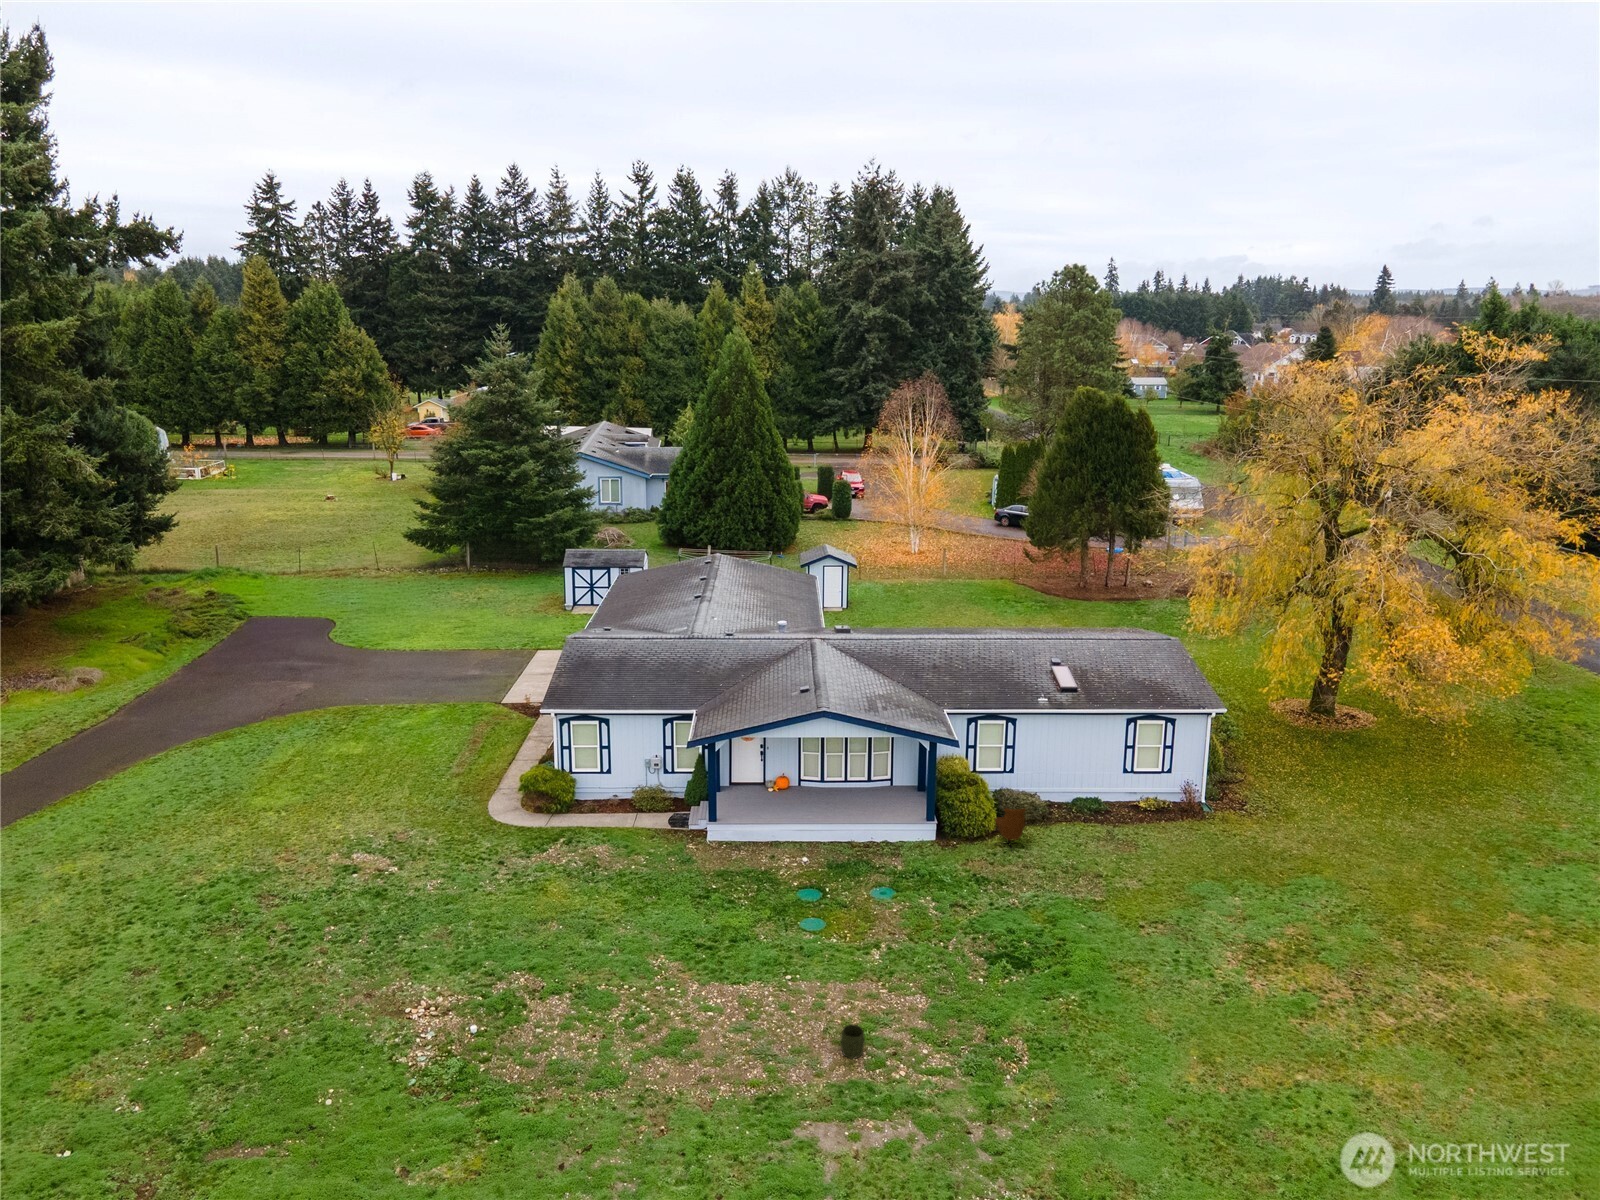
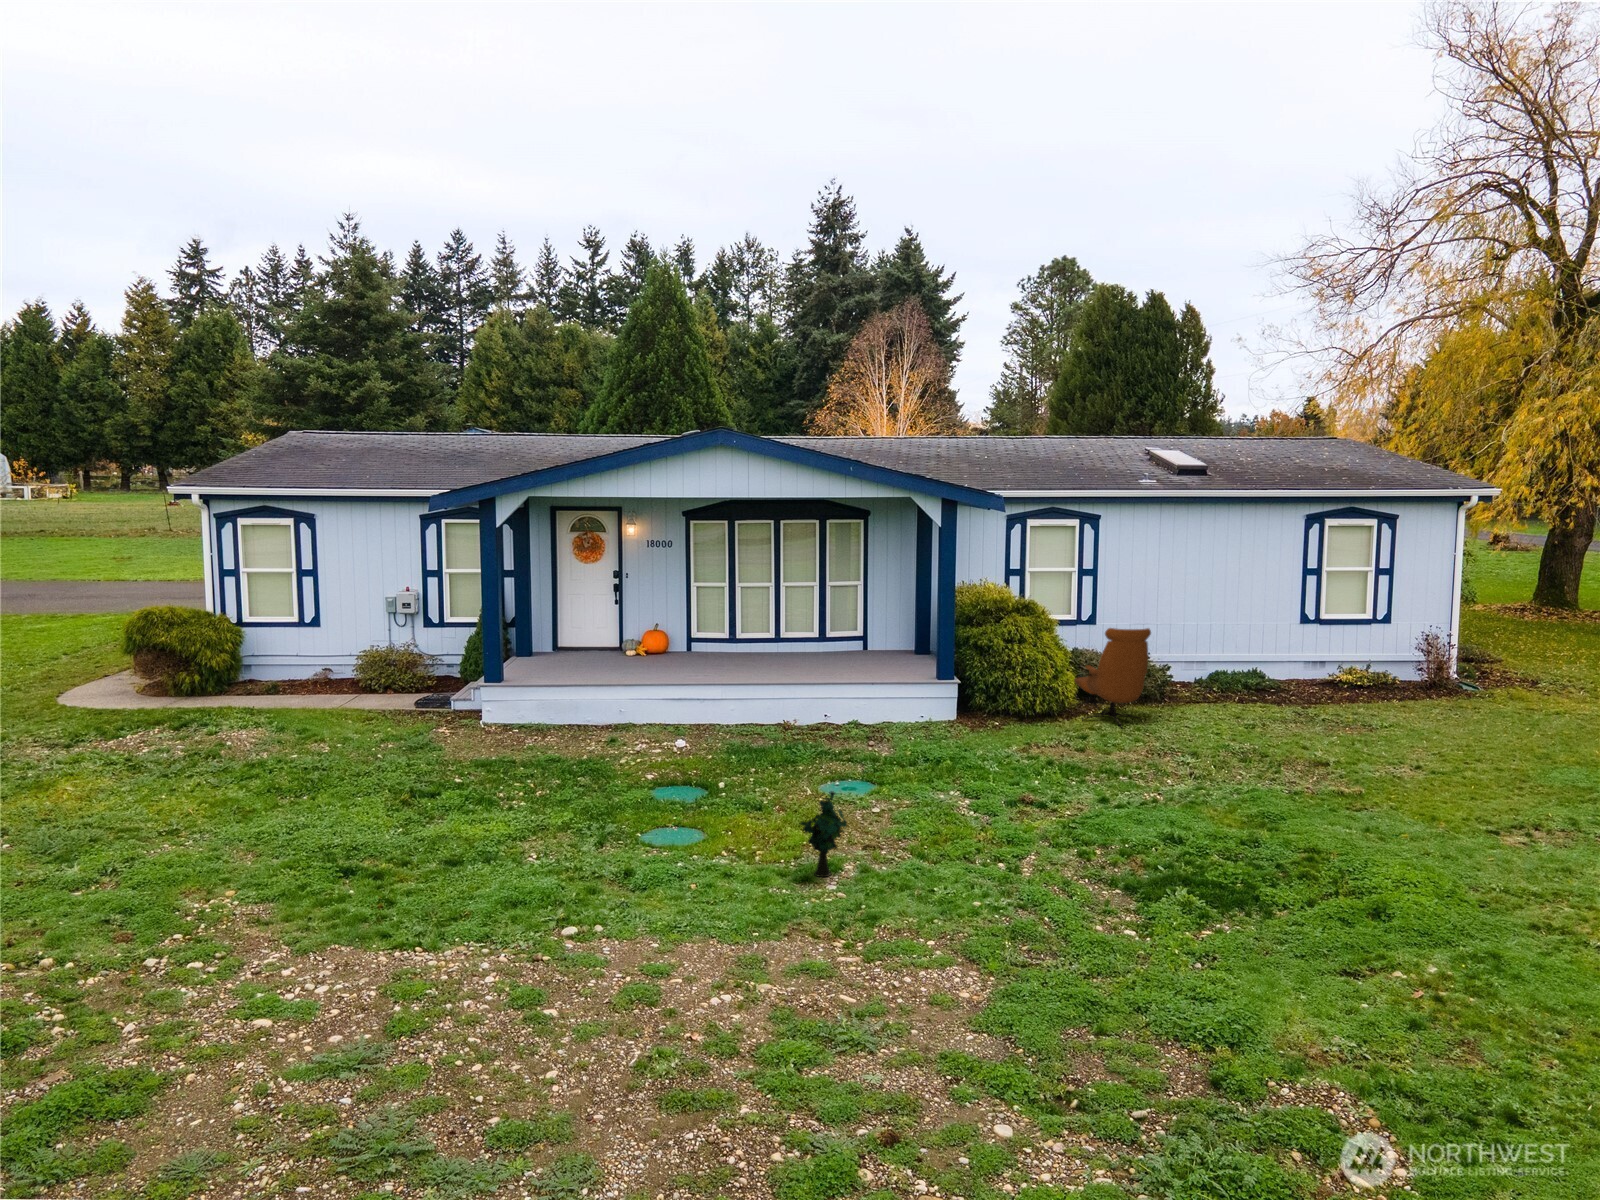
decorative plant: none [864,919,882,951] -> present [800,792,847,877]
woven basket: present [841,1024,865,1059] -> none [700,1032,785,1154]

